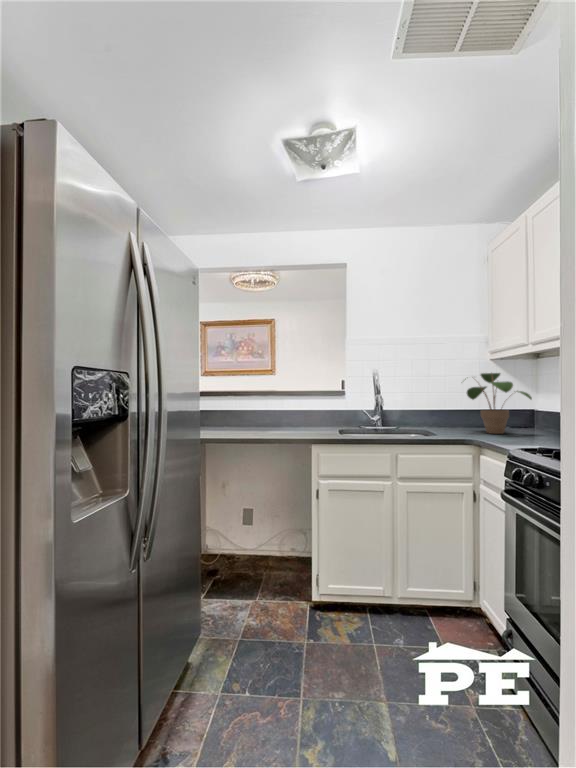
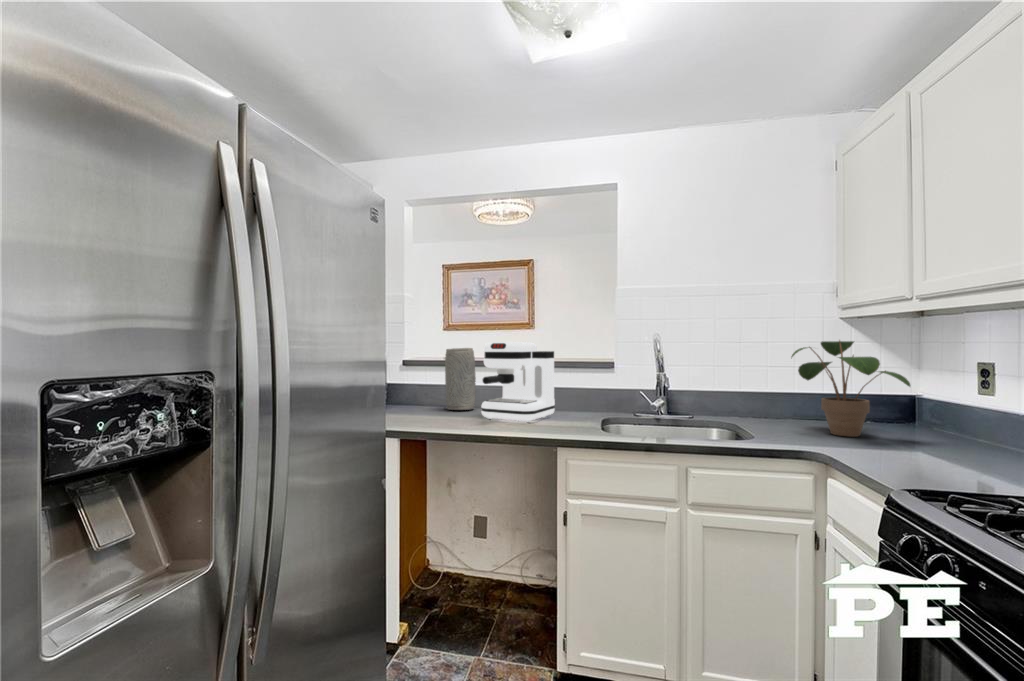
coffee maker: none [252,377,304,433] -> present [481,342,555,422]
vase: none [221,383,244,429] -> present [445,348,476,410]

